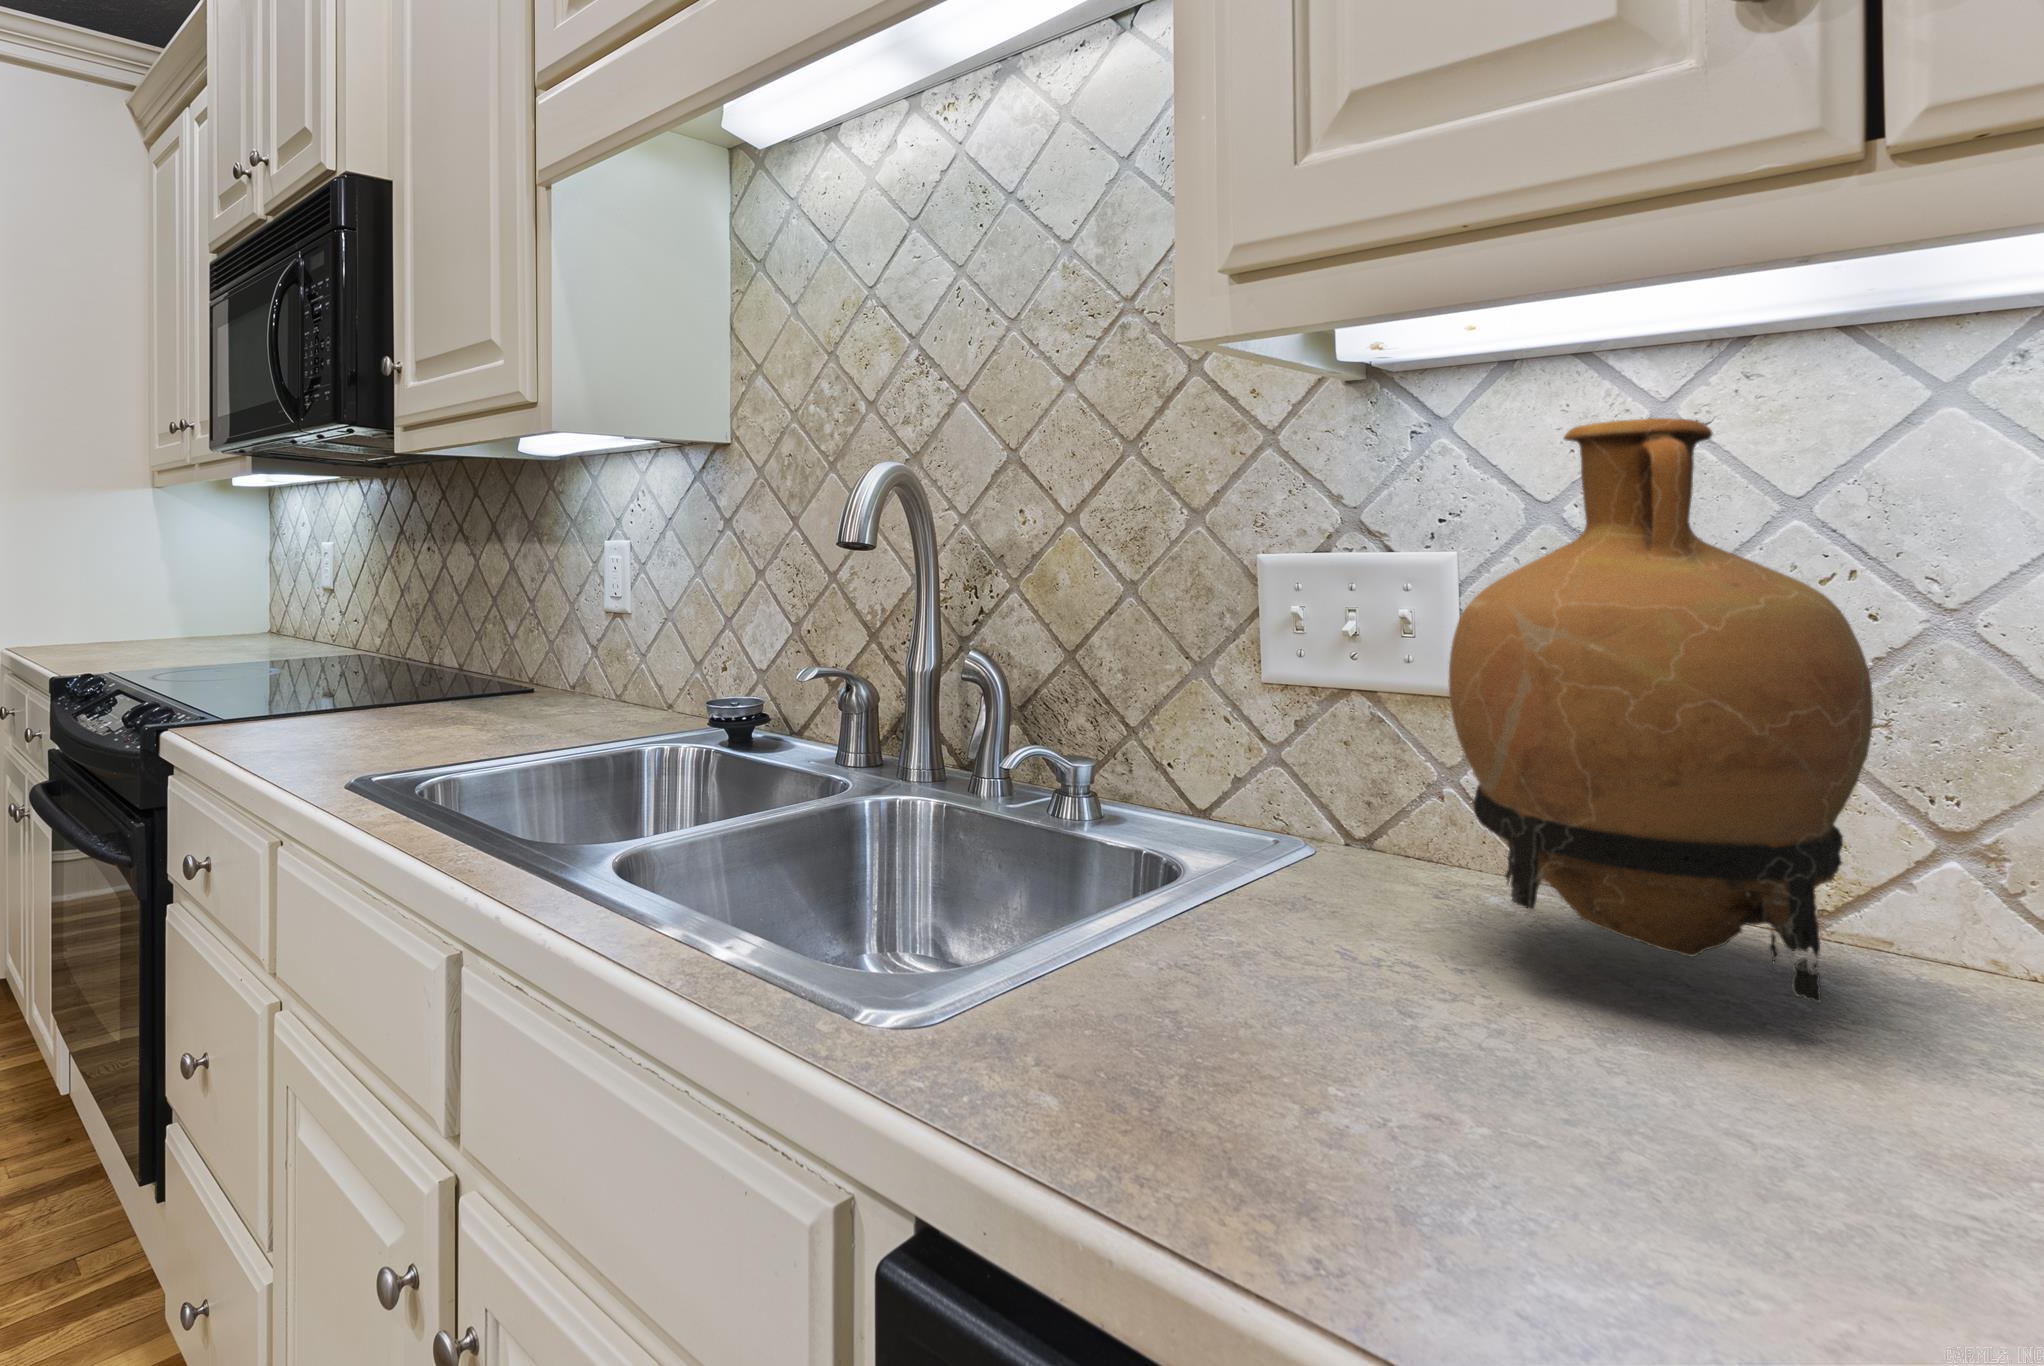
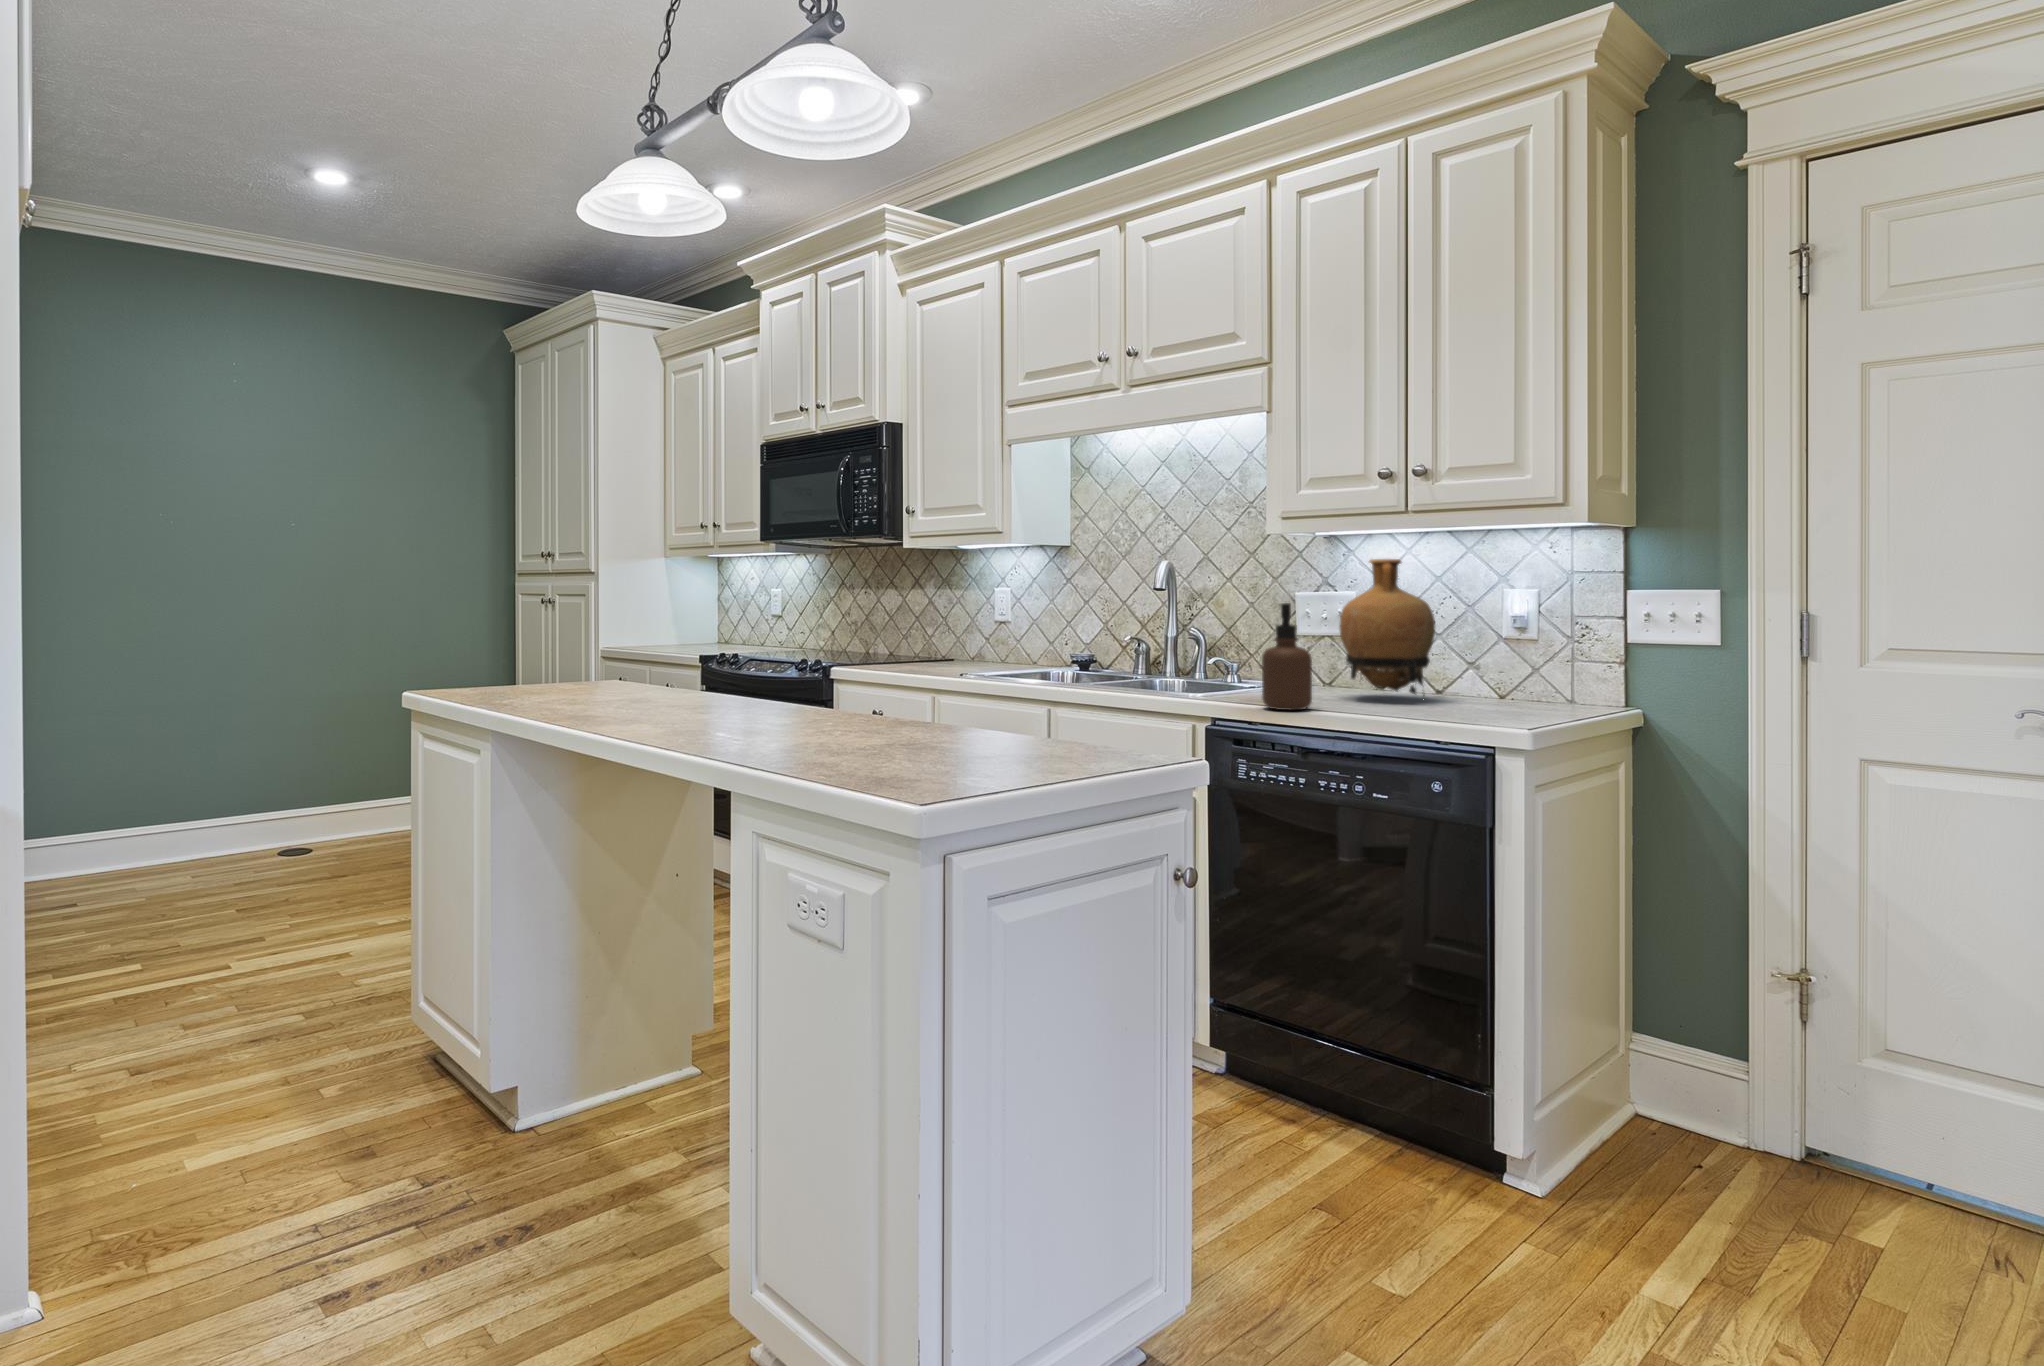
soap dispenser: none [1168,604,1412,1155] -> present [1262,603,1312,710]

